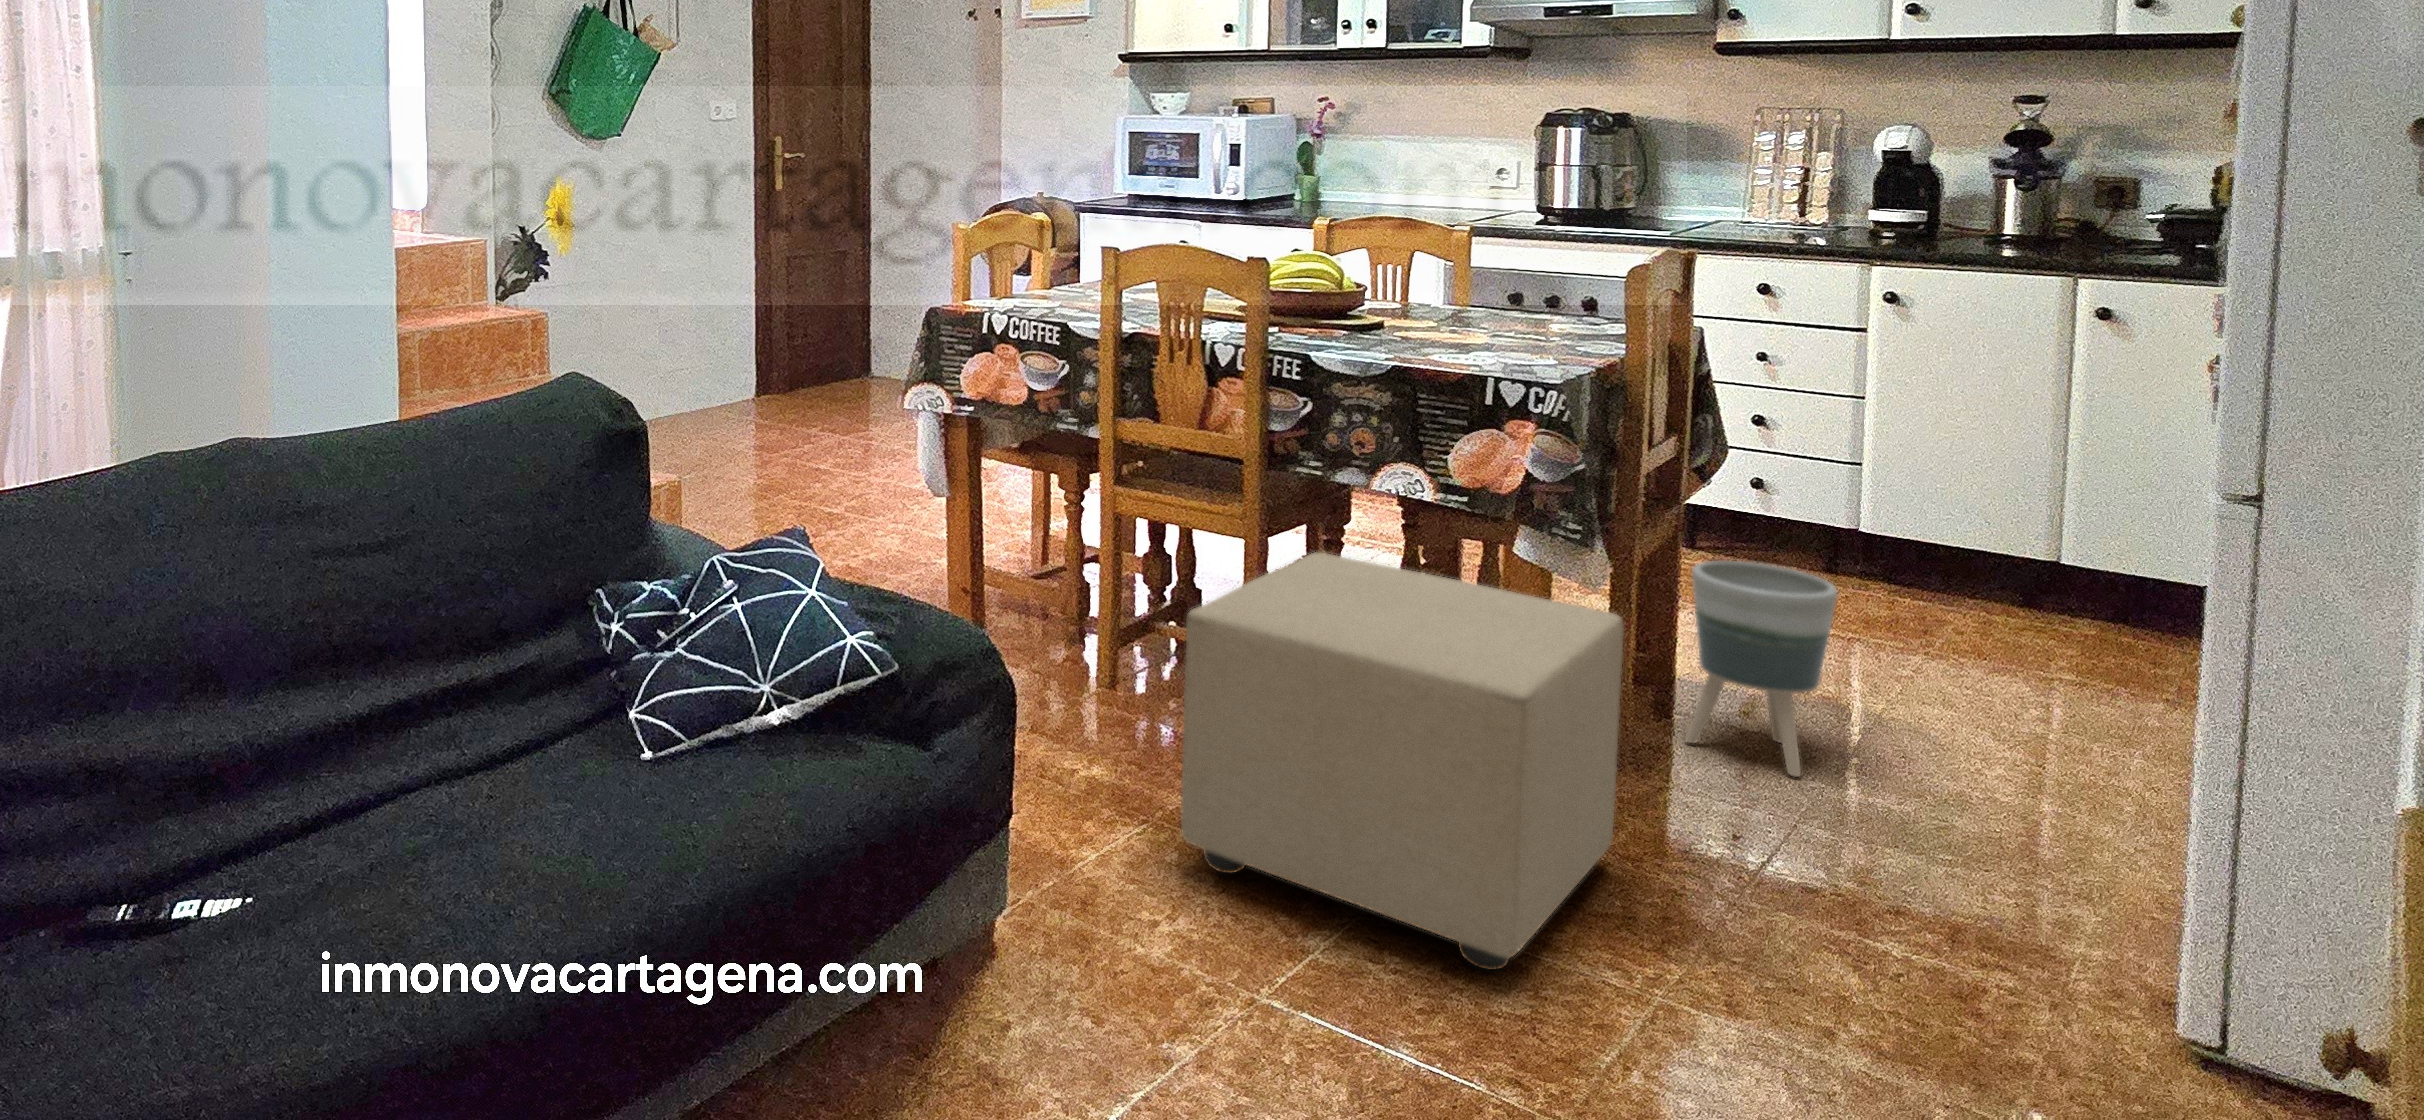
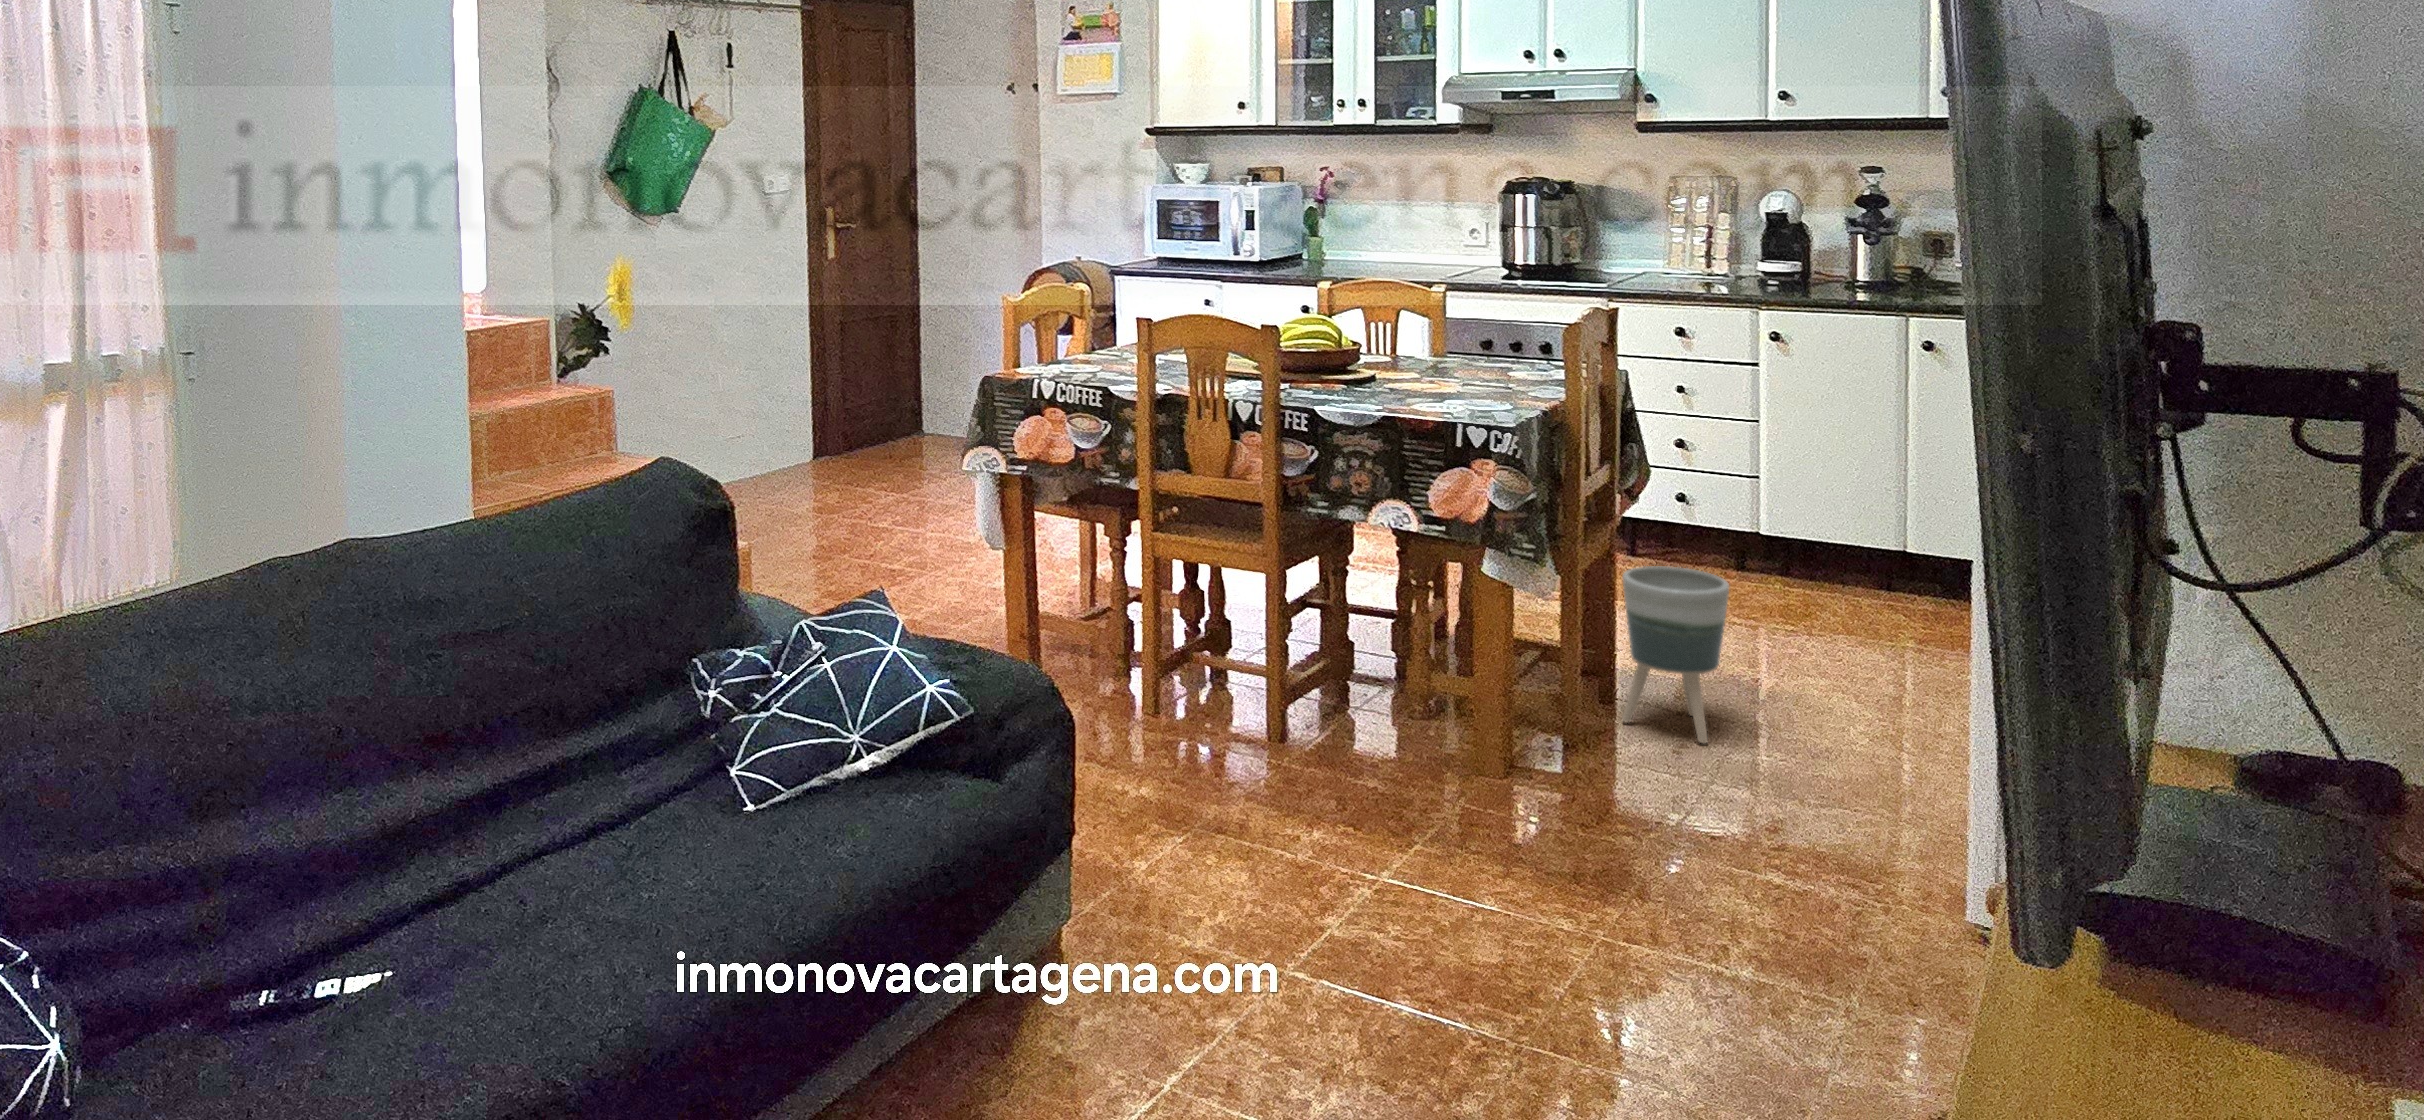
ottoman: present [1181,553,1624,970] -> none [1218,581,1565,926]

